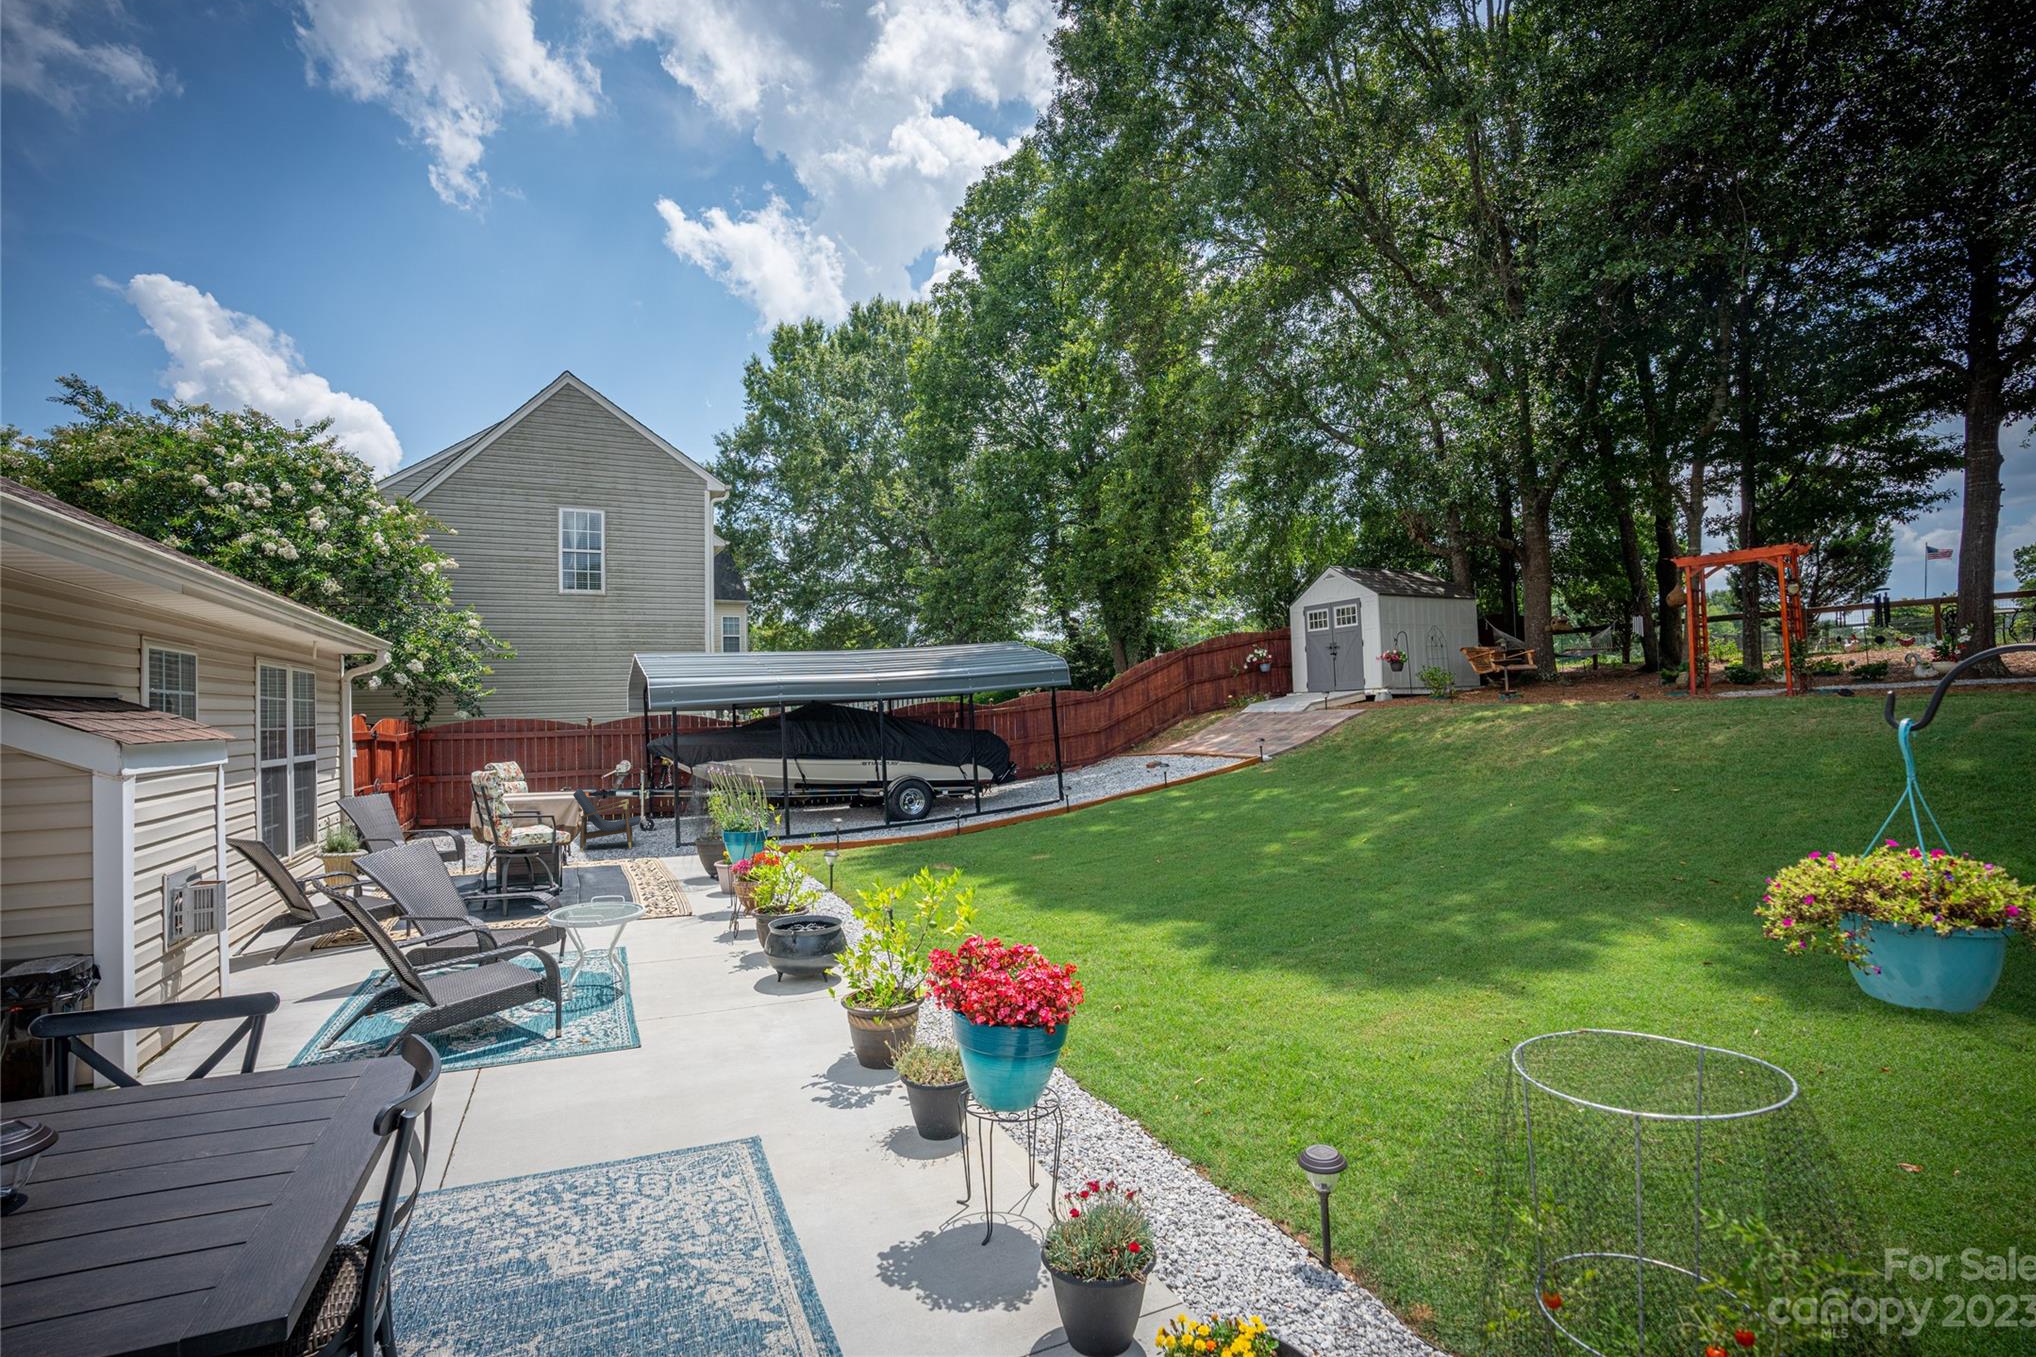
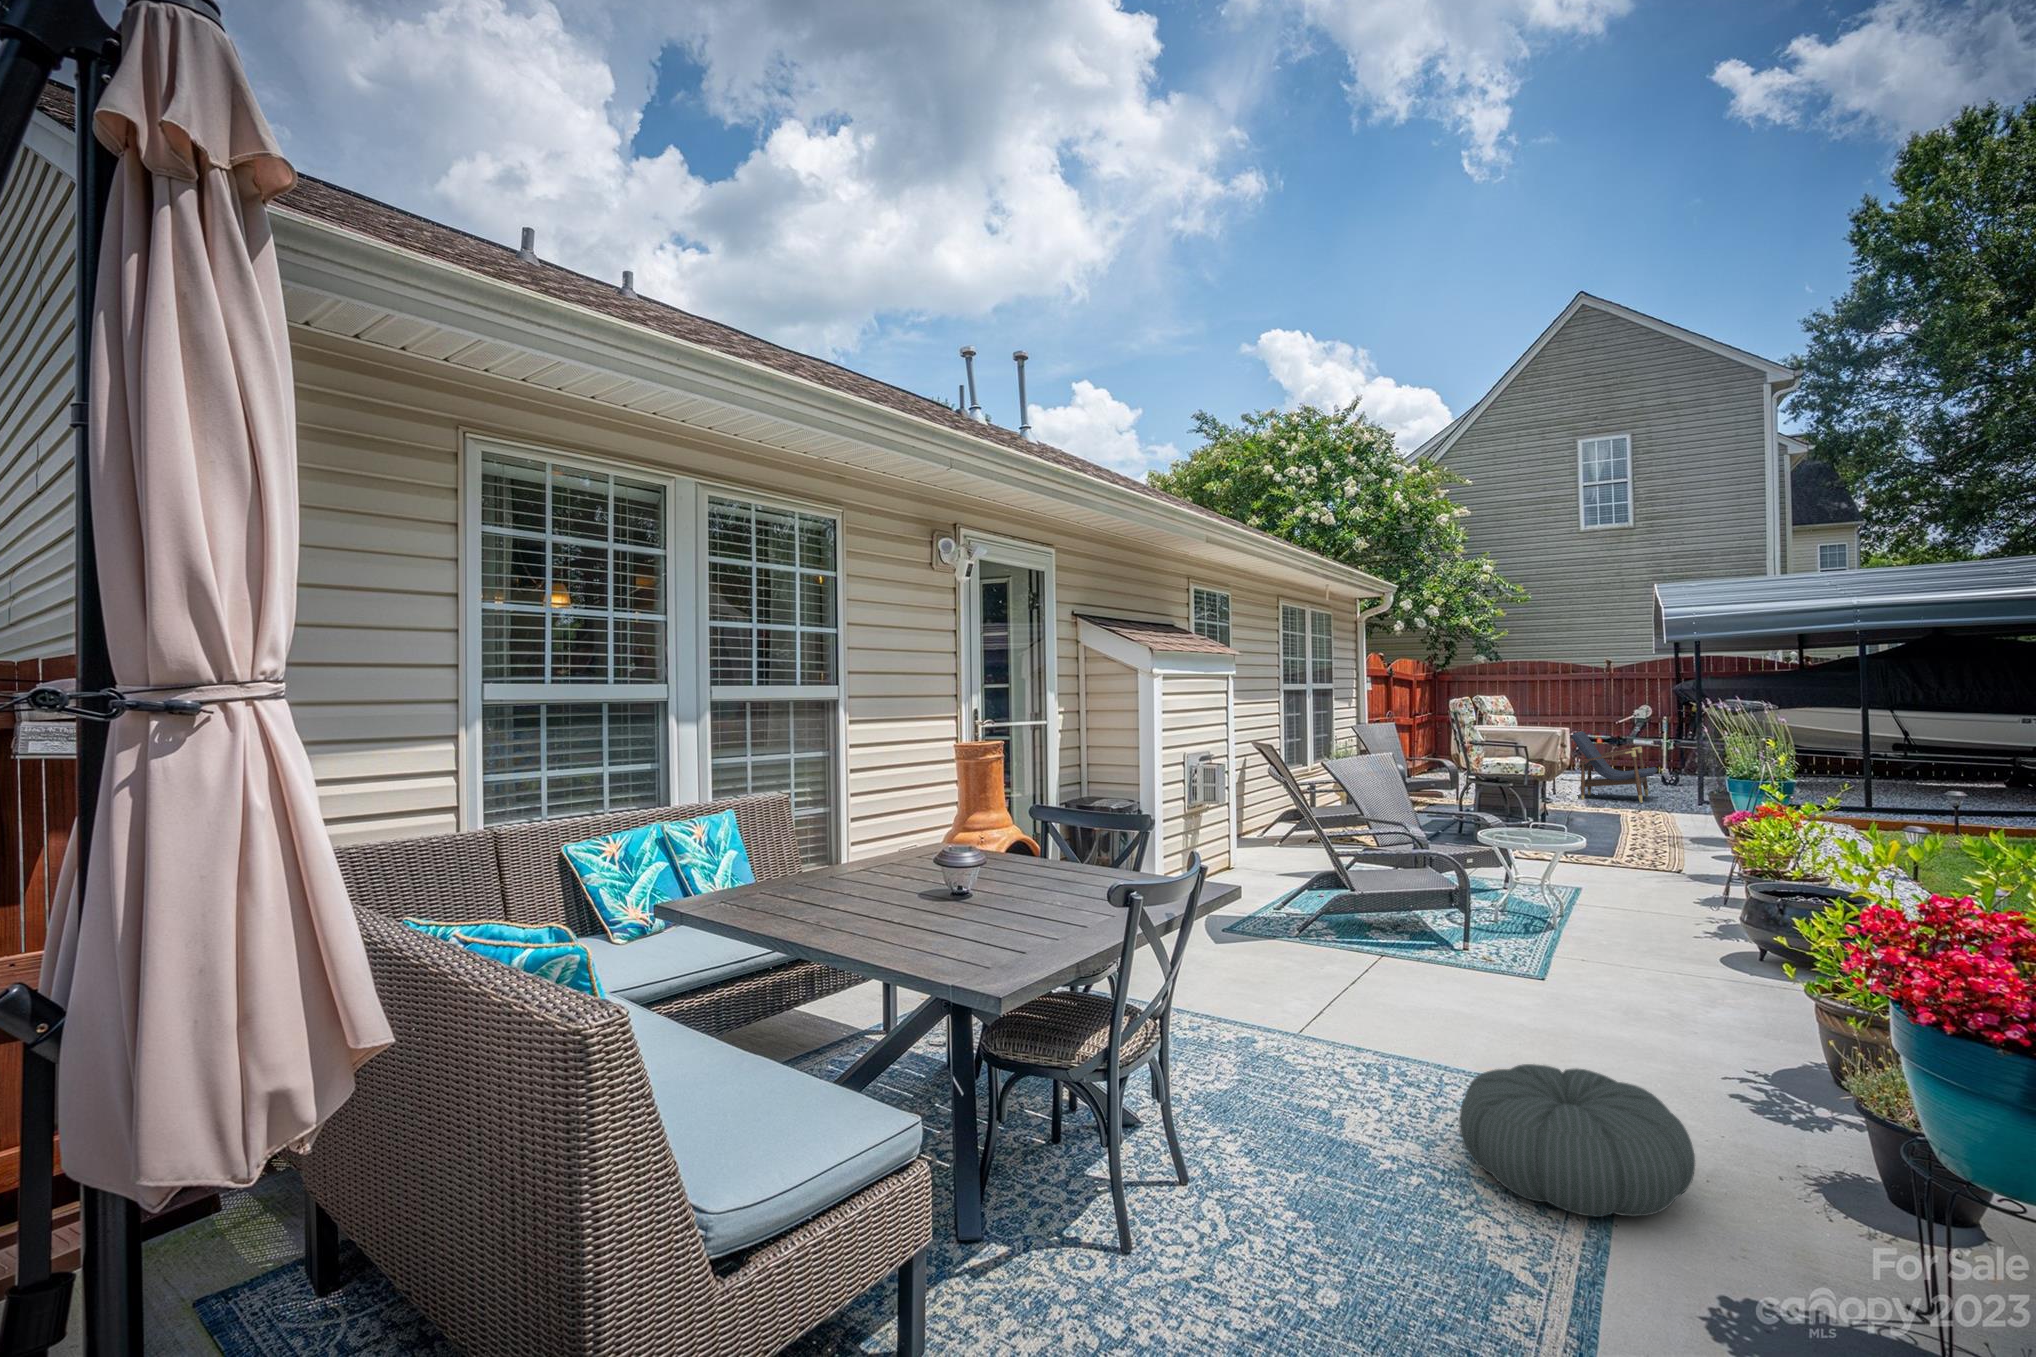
pouf: none [664,1116,837,1251] -> present [1459,1064,1695,1217]

